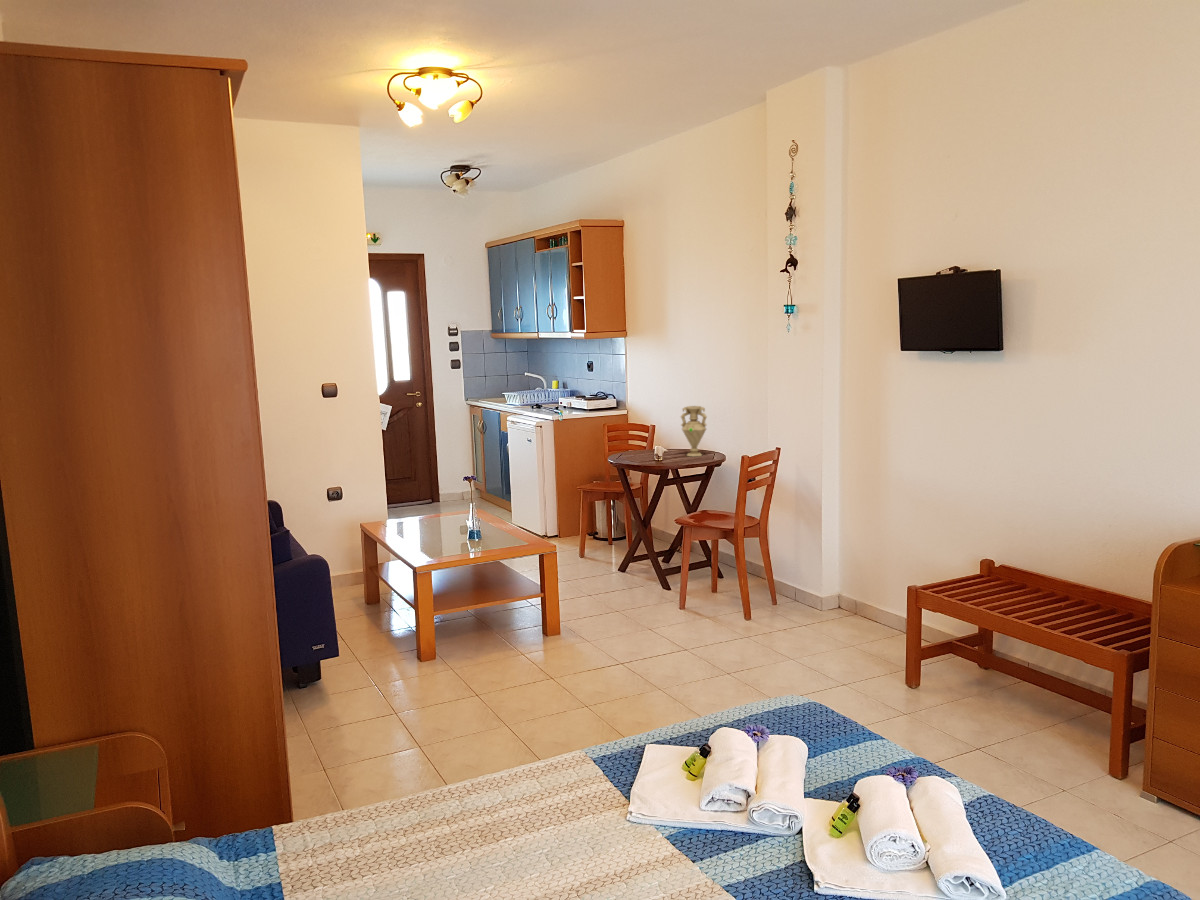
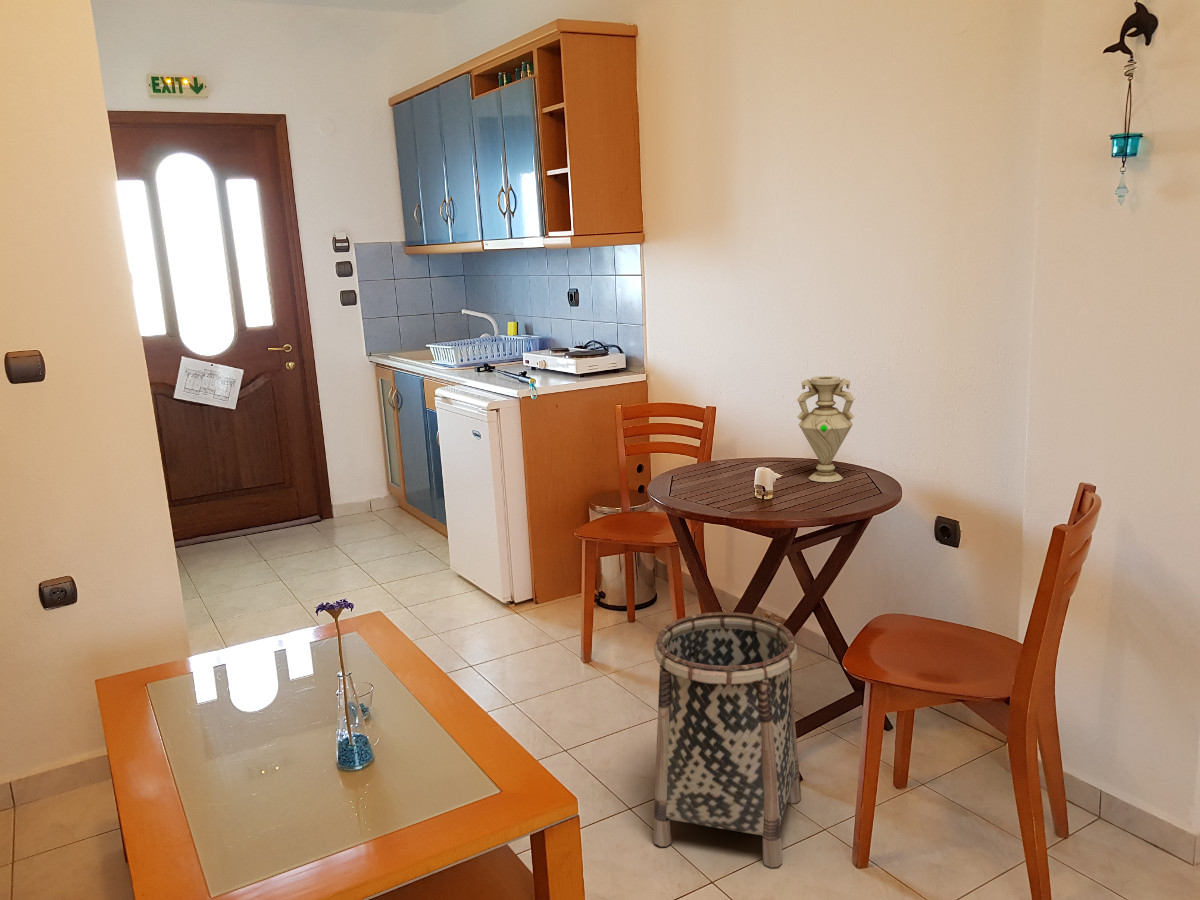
basket: none [597,509,668,611] -> present [654,612,801,867]

